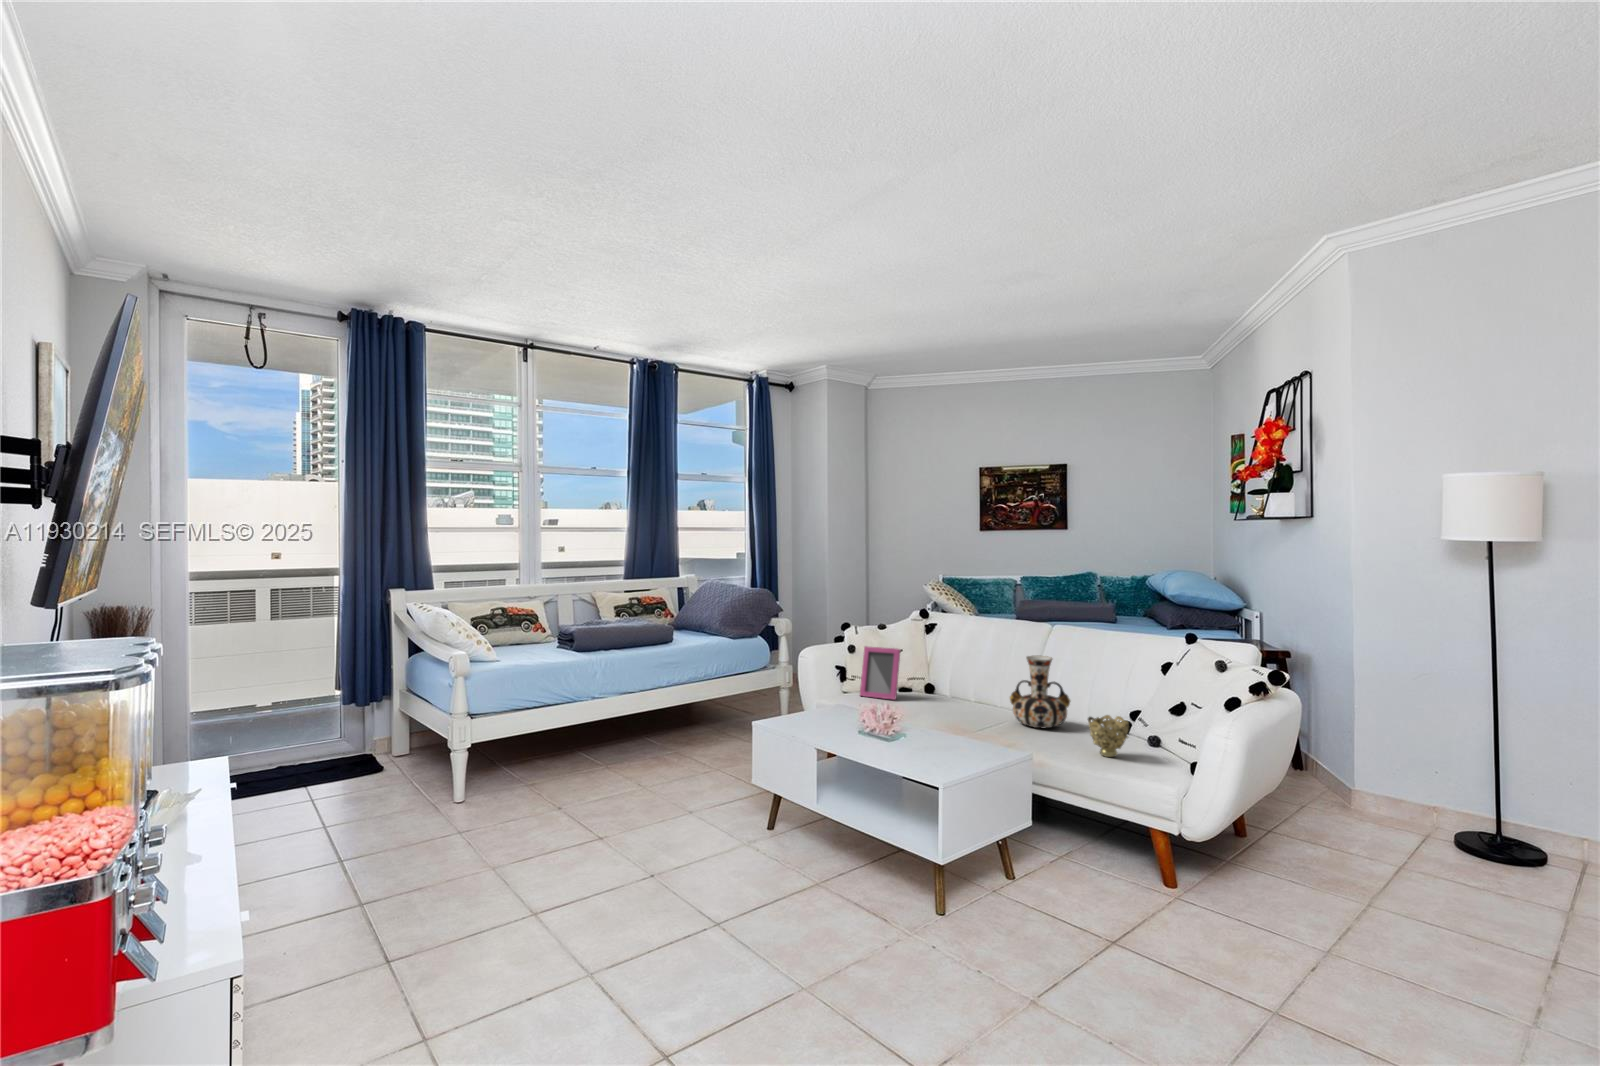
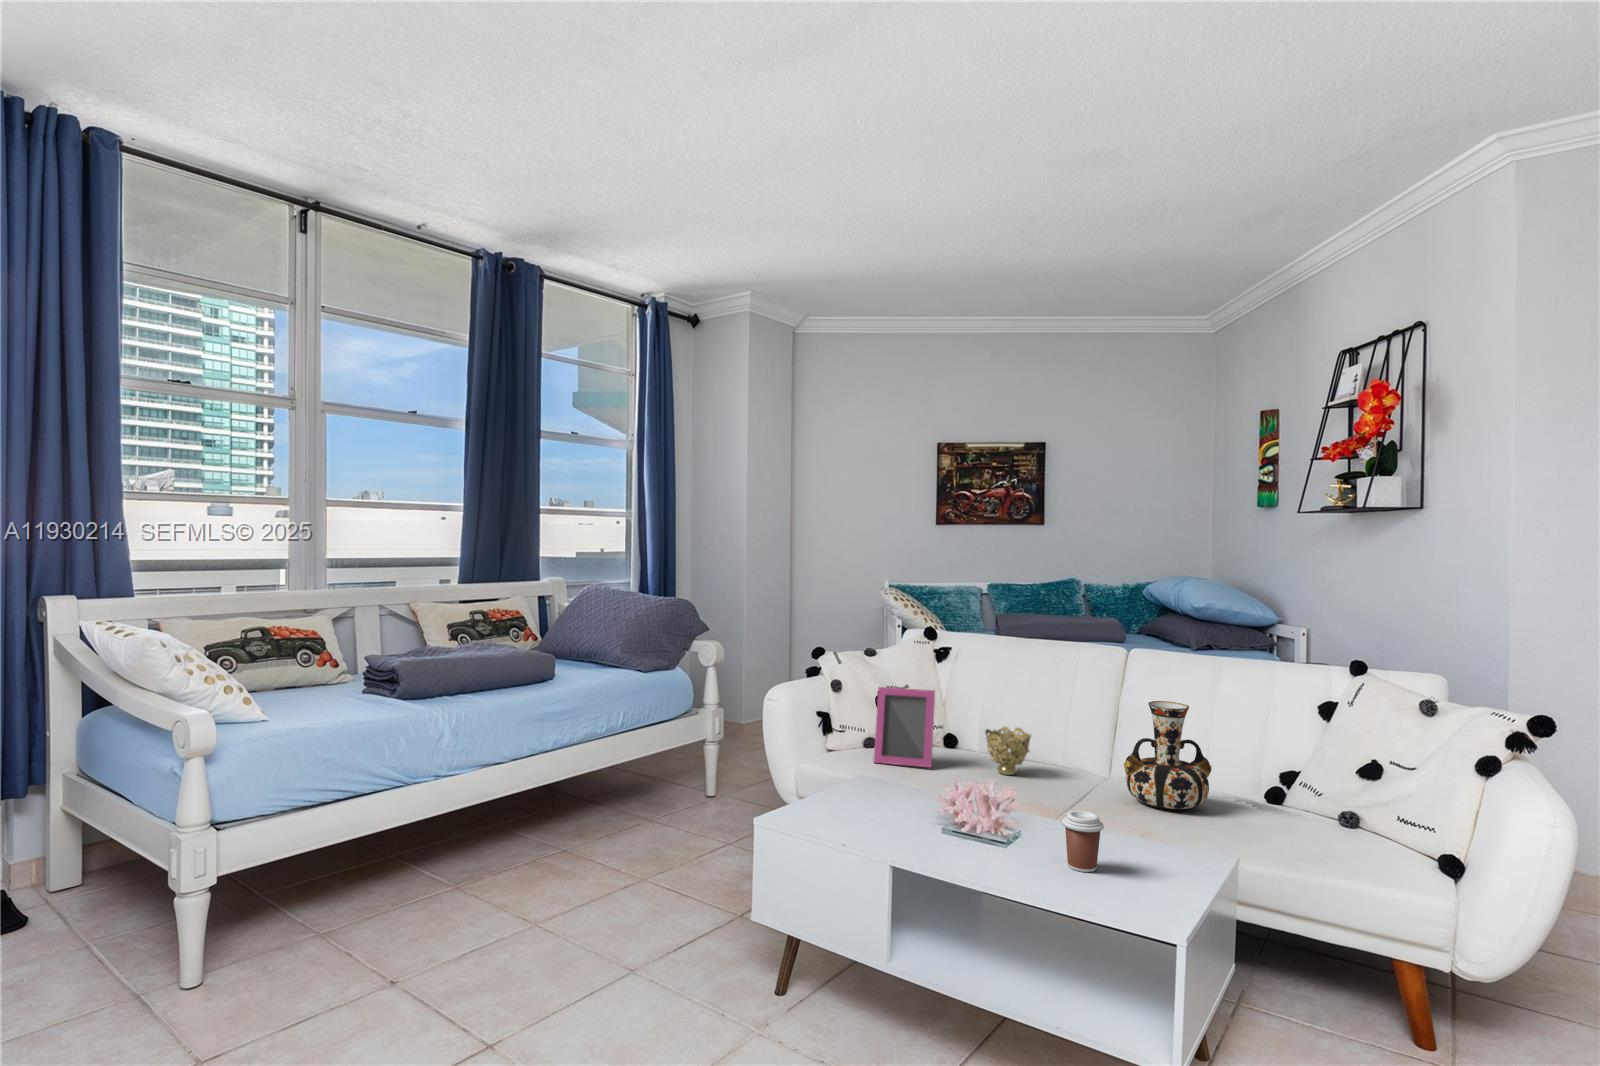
coffee cup: none [917,715,941,752] -> present [1062,810,1104,872]
decorative bowl: present [1088,715,1129,757] -> present [985,727,1031,775]

